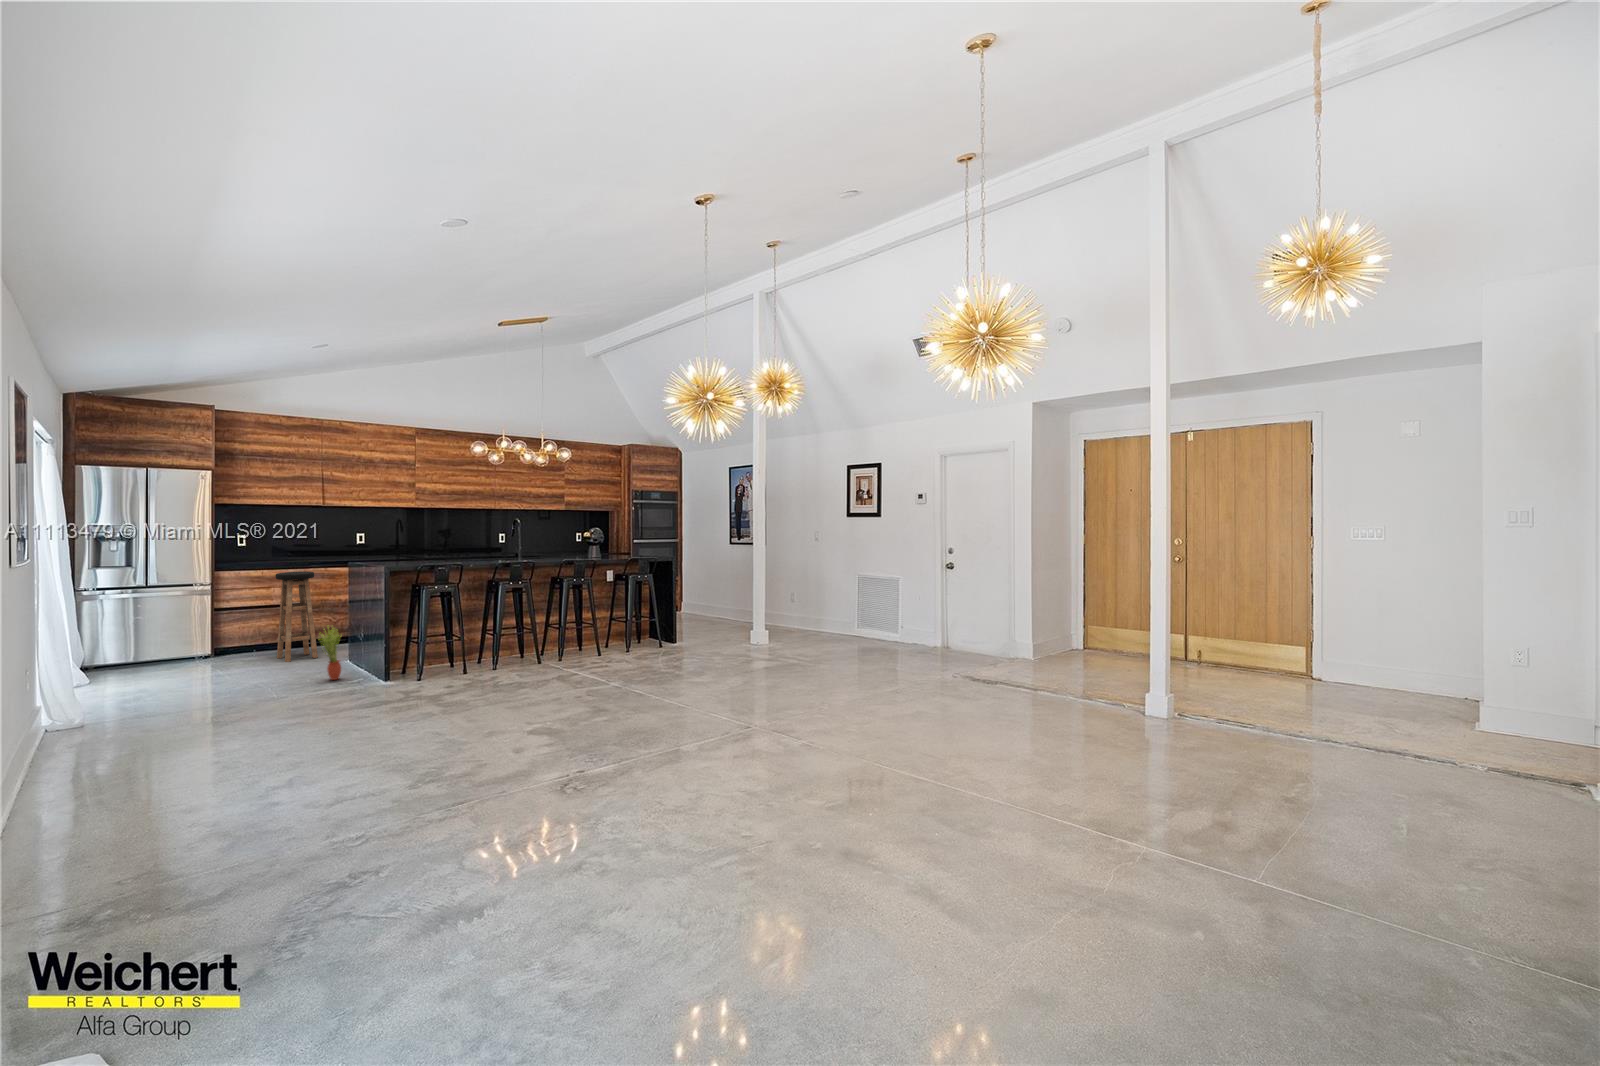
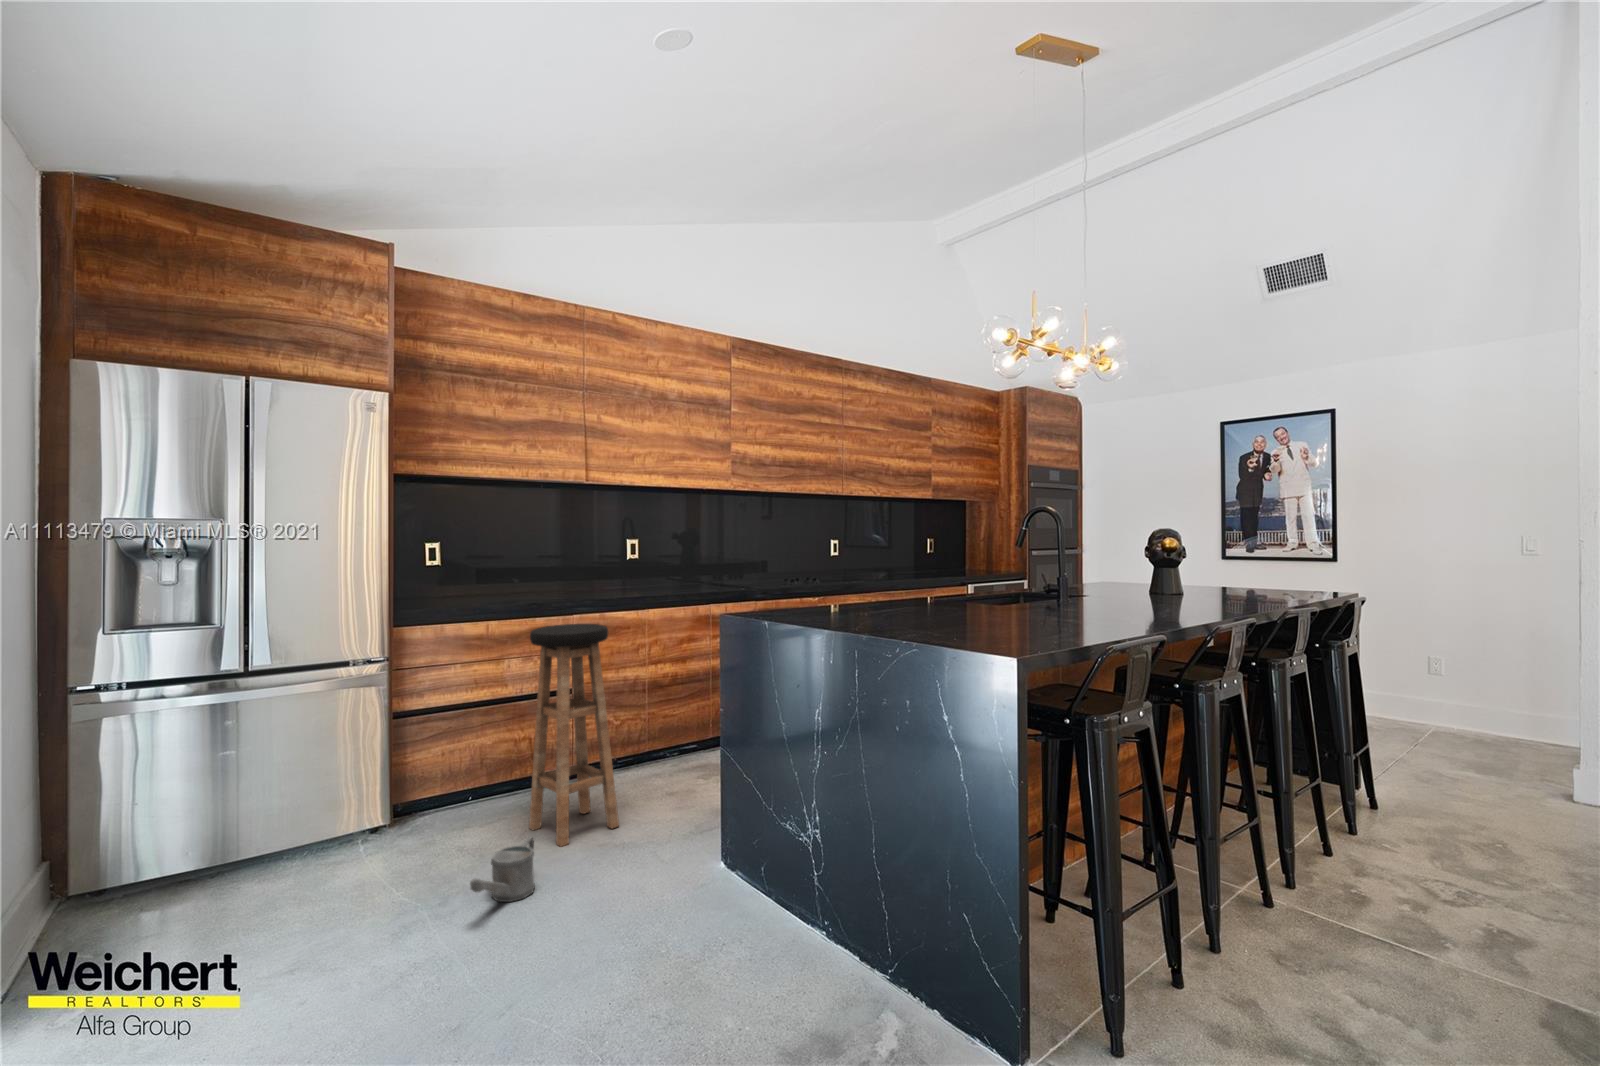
potted plant: present [319,627,341,680] -> none [709,787,775,954]
watering can: none [234,653,269,672] -> present [470,838,535,902]

